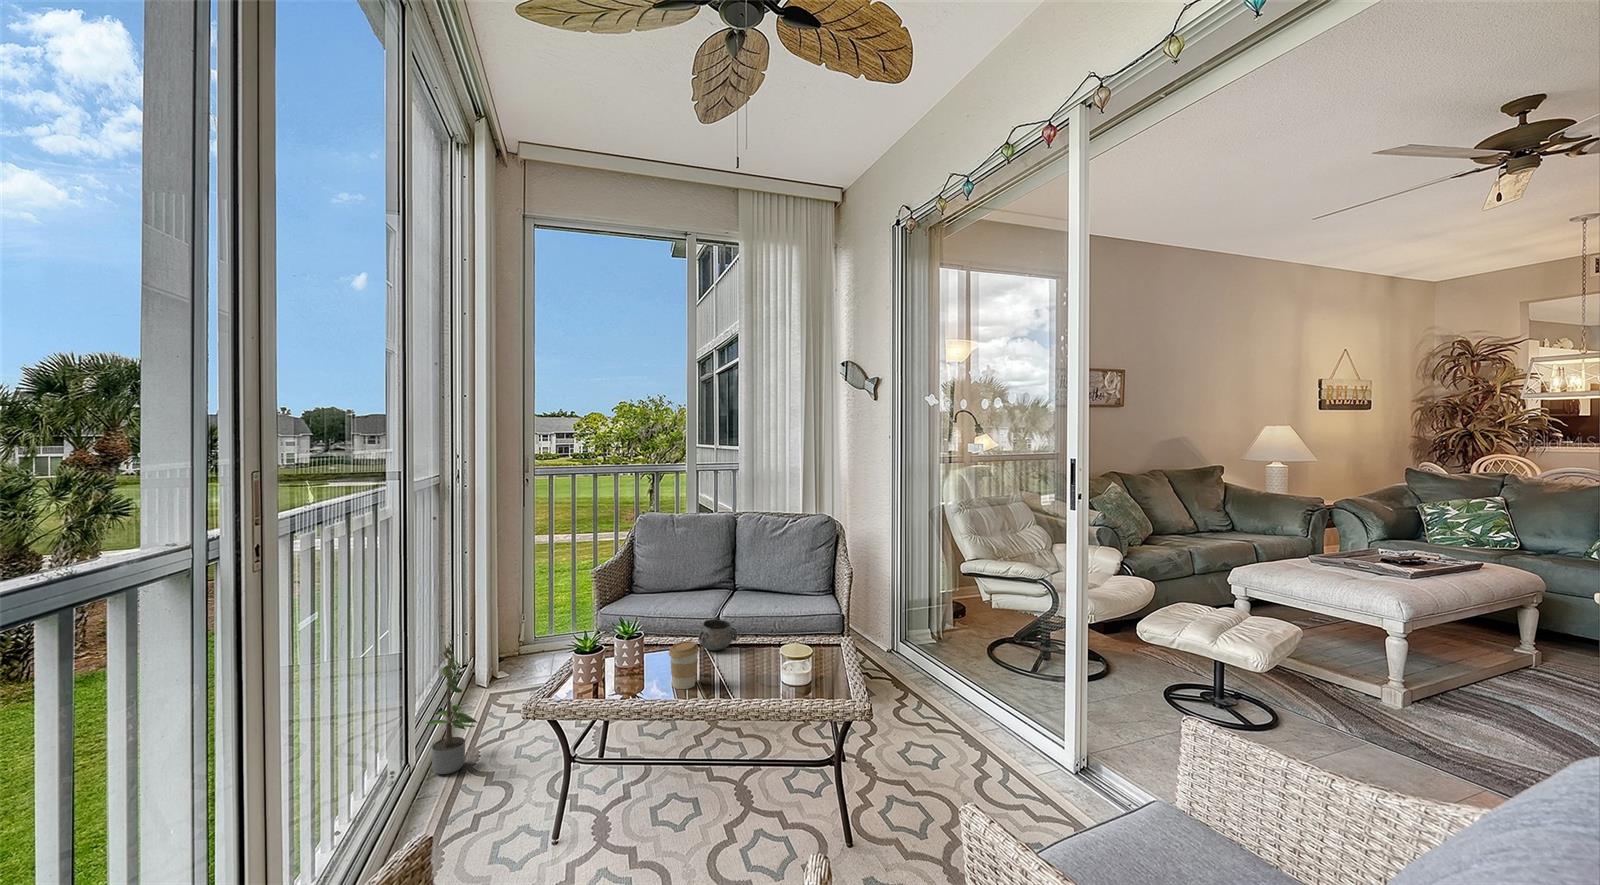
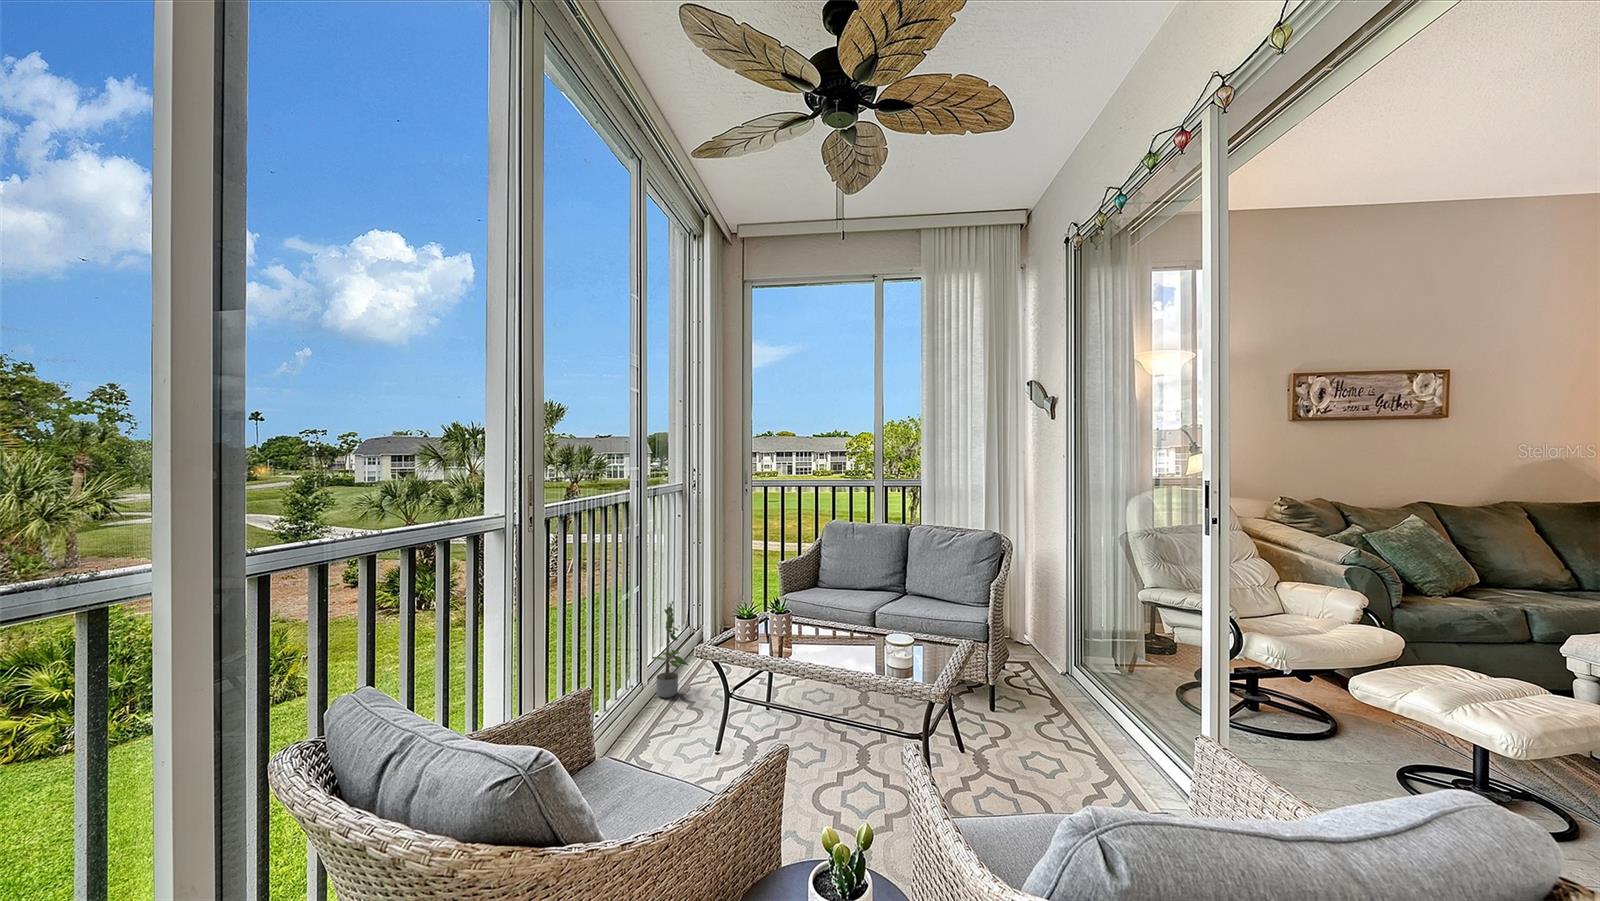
decorative bowl: present [698,619,737,651] -> none [844,609,877,635]
coffee cup: present [669,641,699,689] -> none [805,620,829,658]

